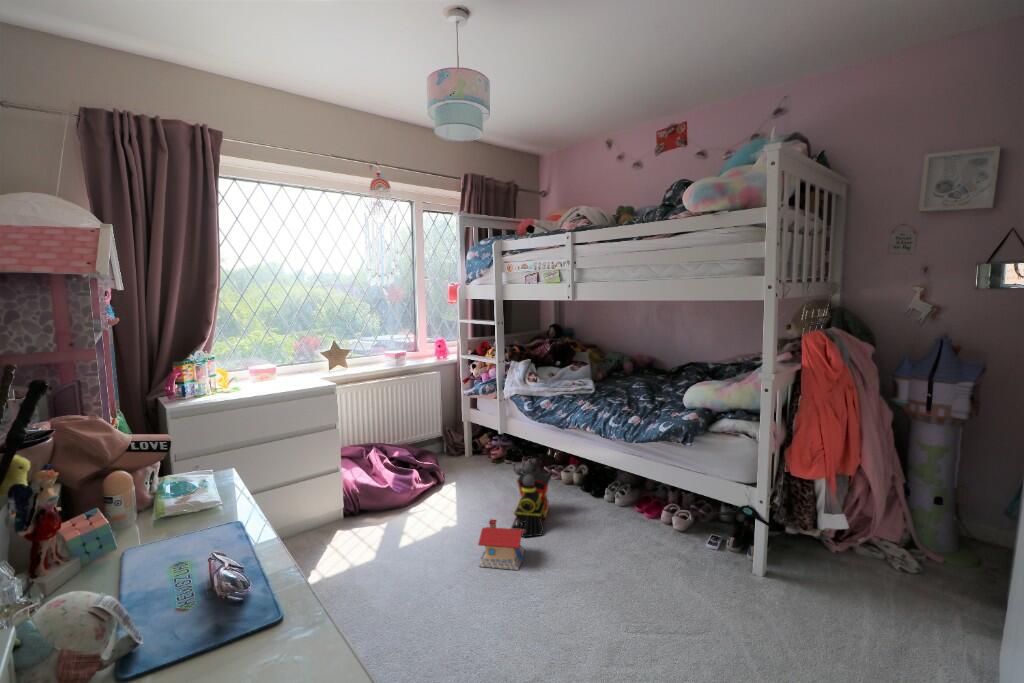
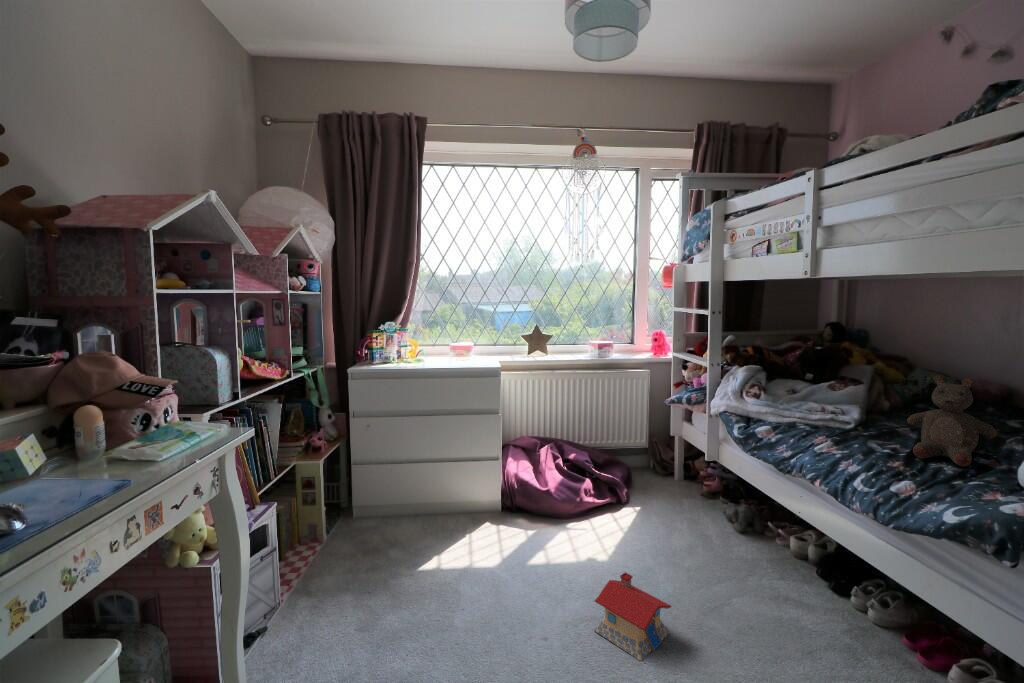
stuffed bear: none [625,356,663,404] -> present [907,375,997,466]
toy train: present [512,459,550,537] -> none [665,506,751,622]

